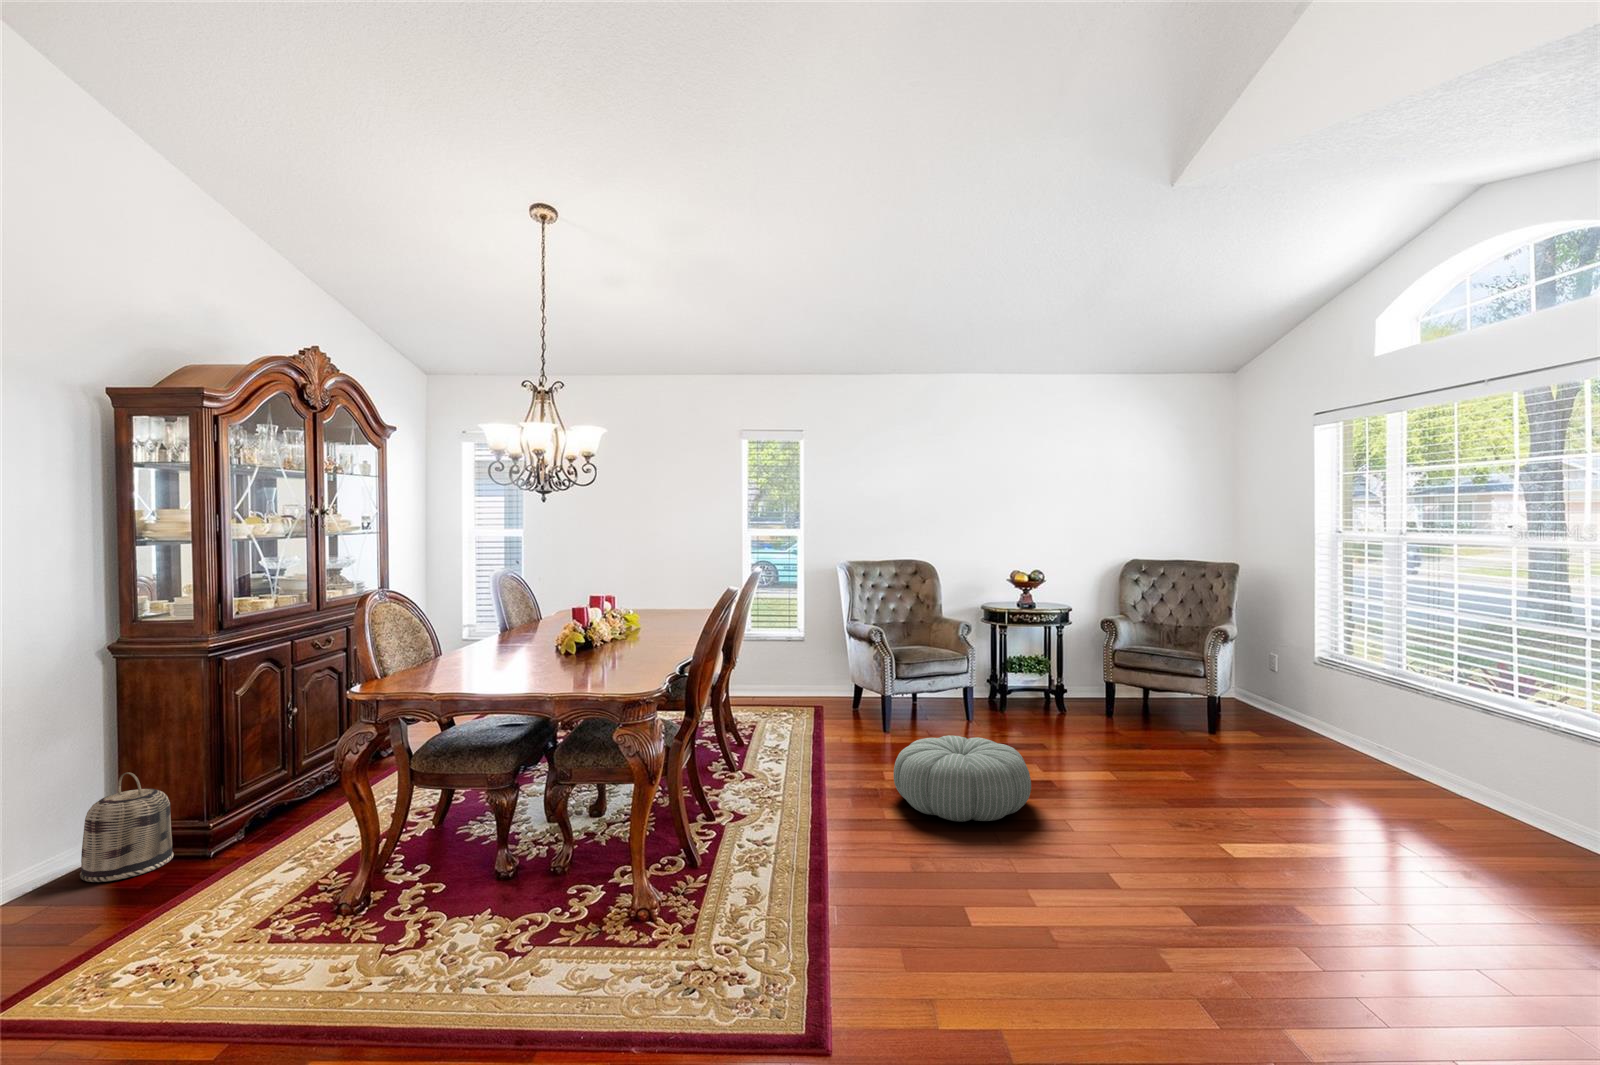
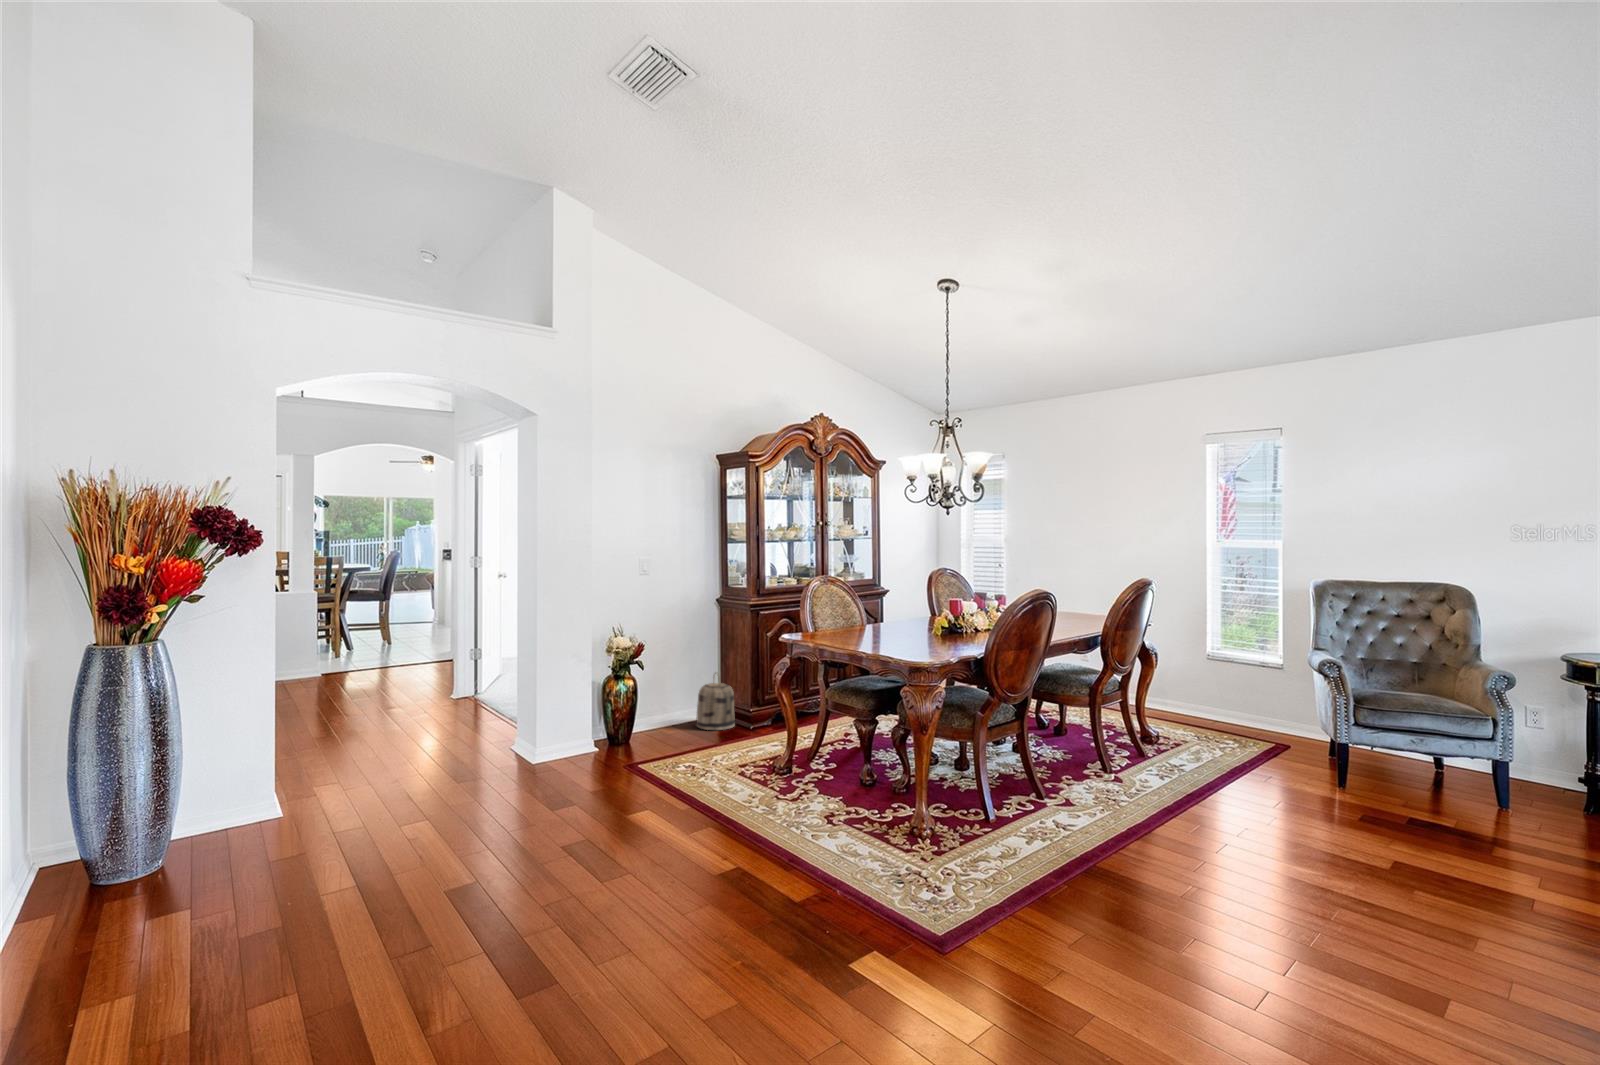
pouf: present [894,736,1031,822] -> none [1240,784,1436,895]

